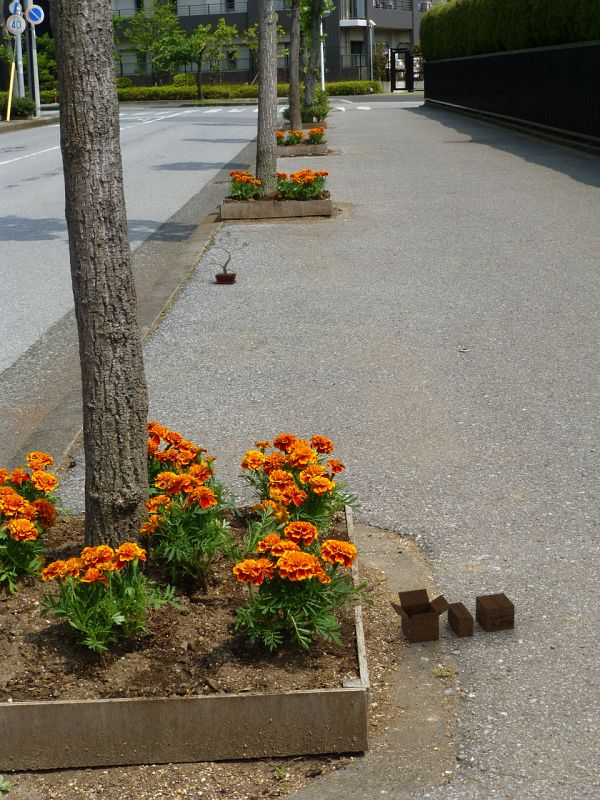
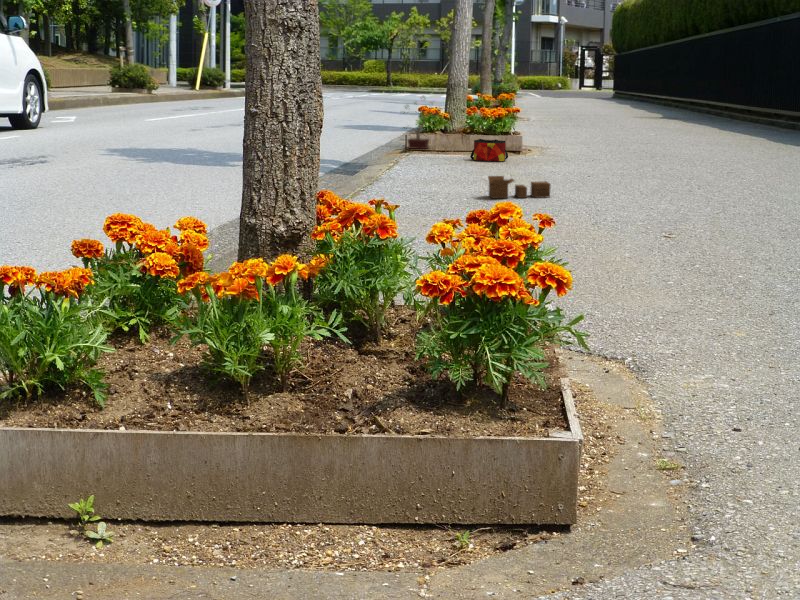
bag: none [277,279,313,302] -> present [470,139,508,162]
cardboard box: present [390,589,514,643] -> present [488,176,550,198]

